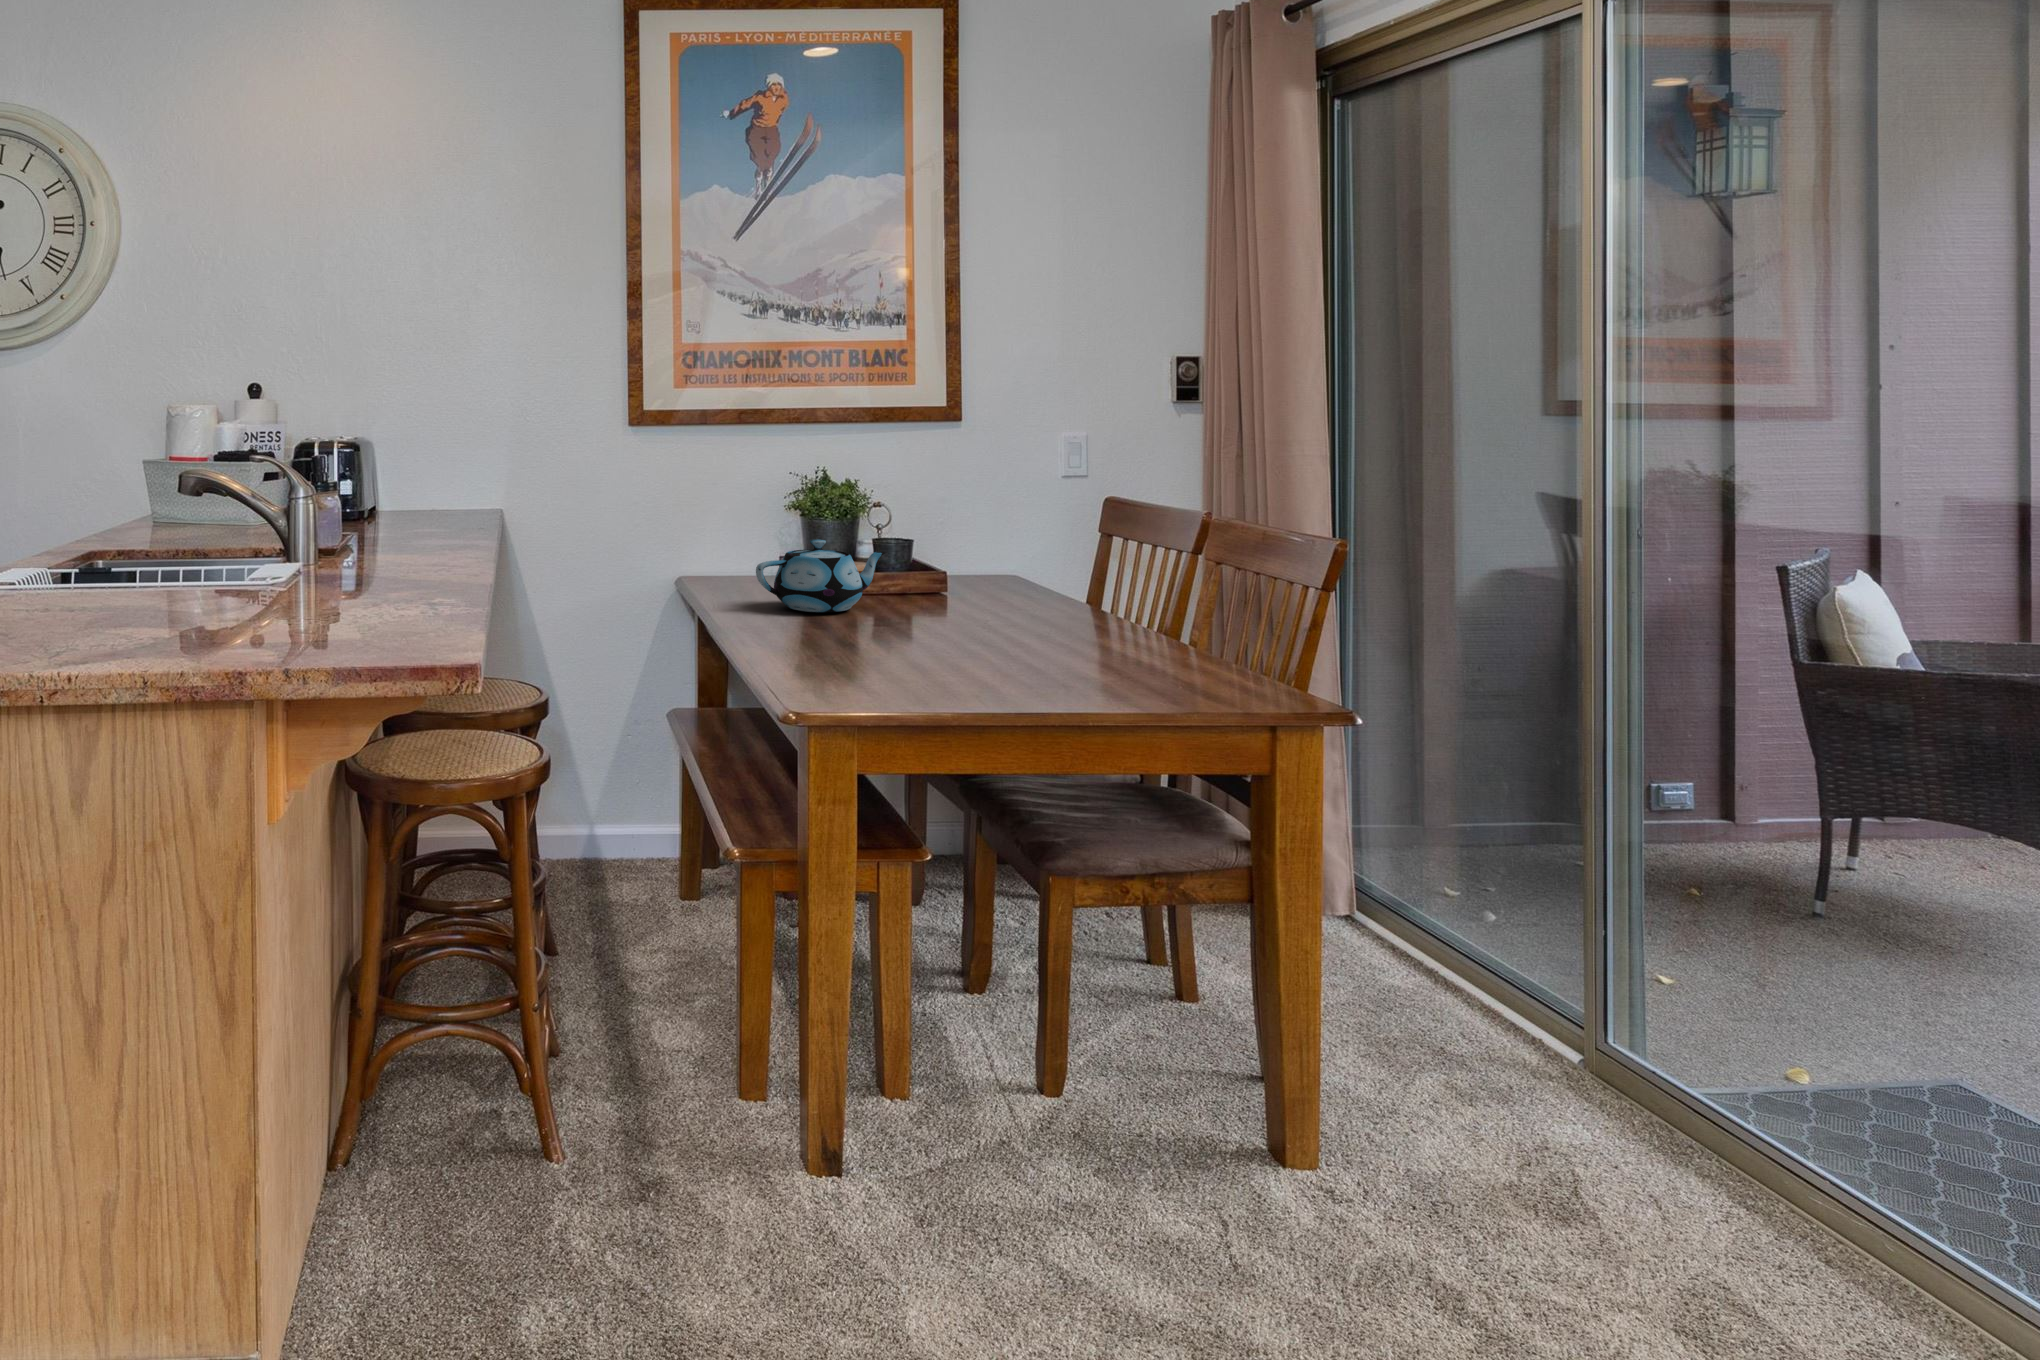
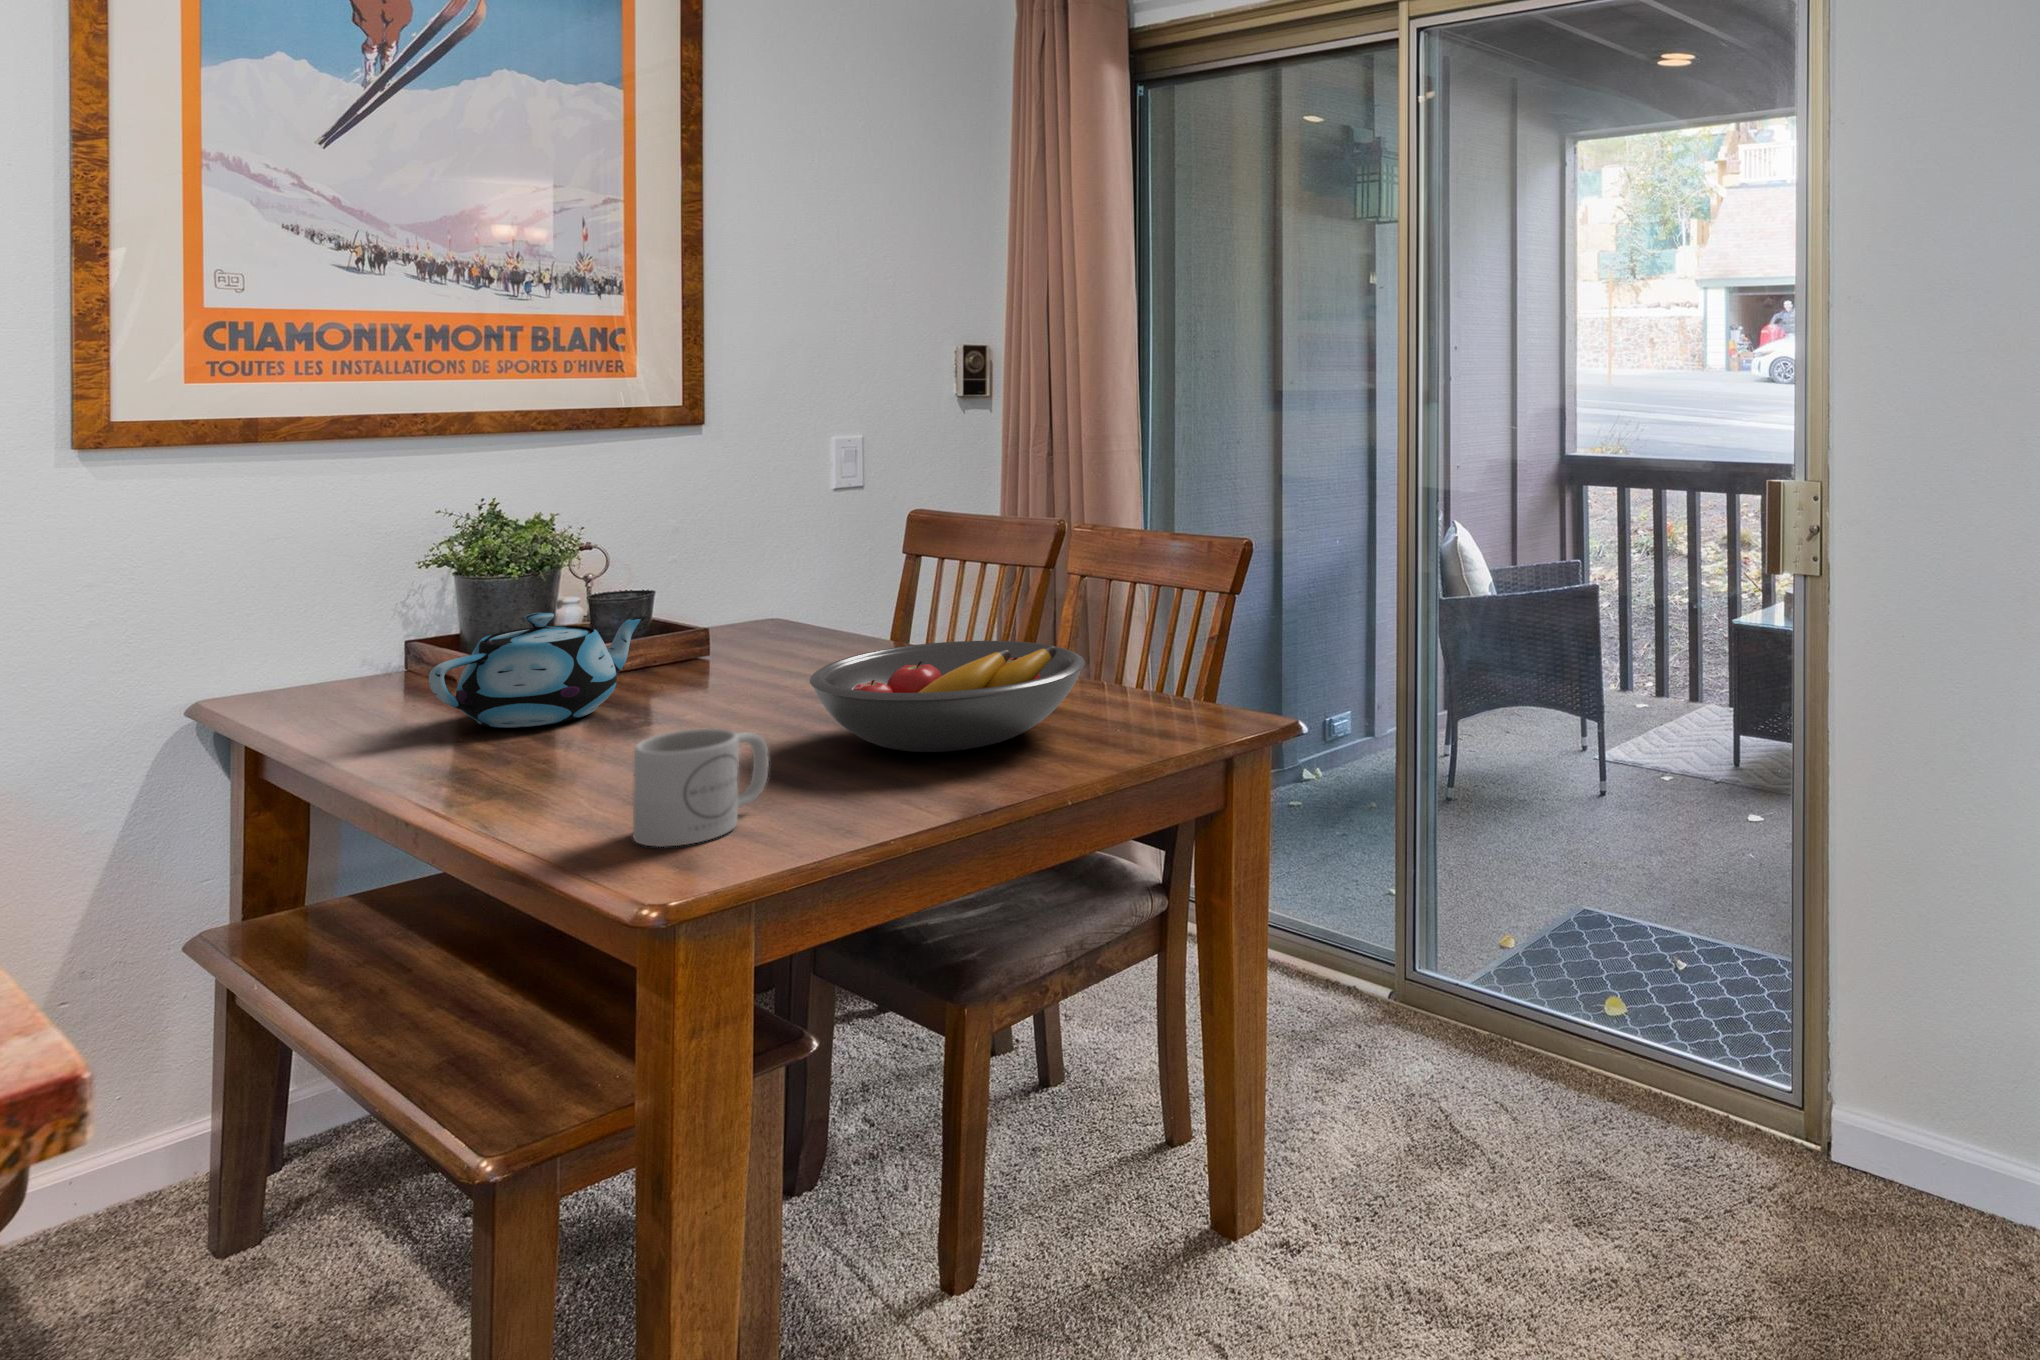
fruit bowl: none [937,591,1144,672] -> present [810,641,1085,752]
mug: none [800,612,885,683] -> present [633,728,769,847]

